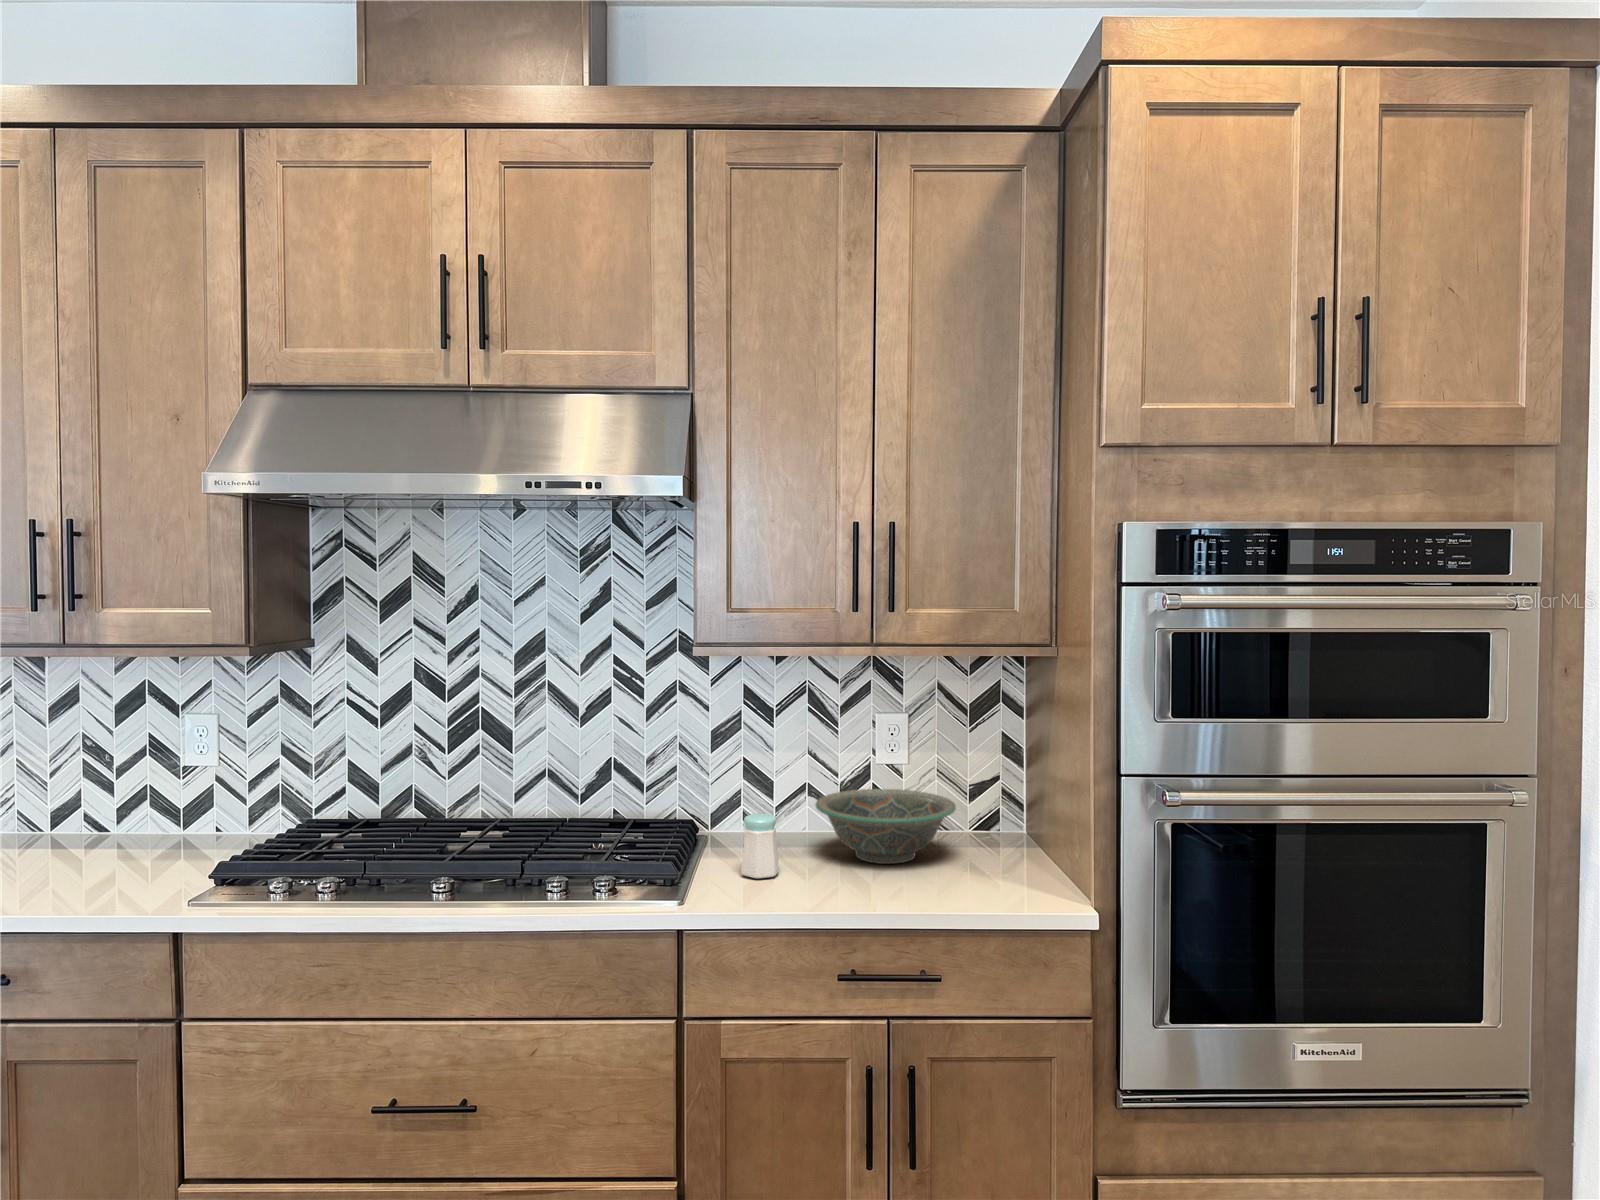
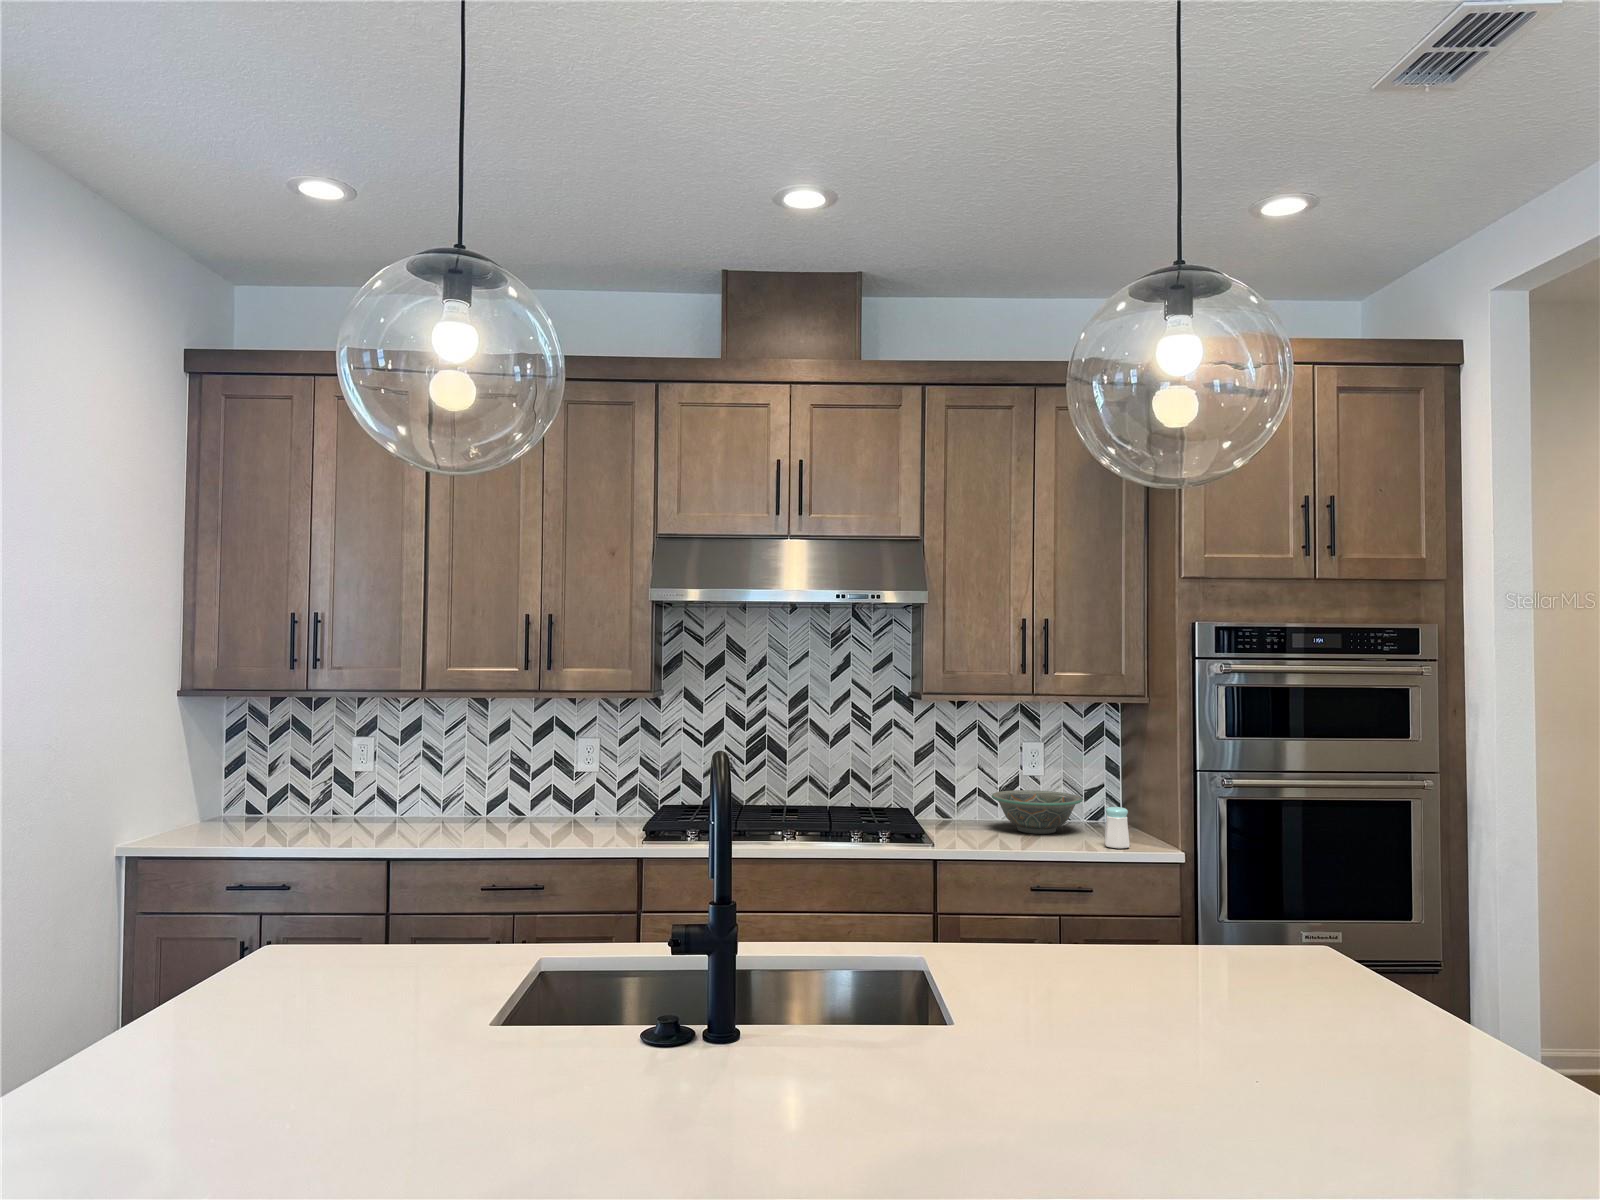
salt shaker: present [741,813,779,878] -> present [1105,807,1130,848]

